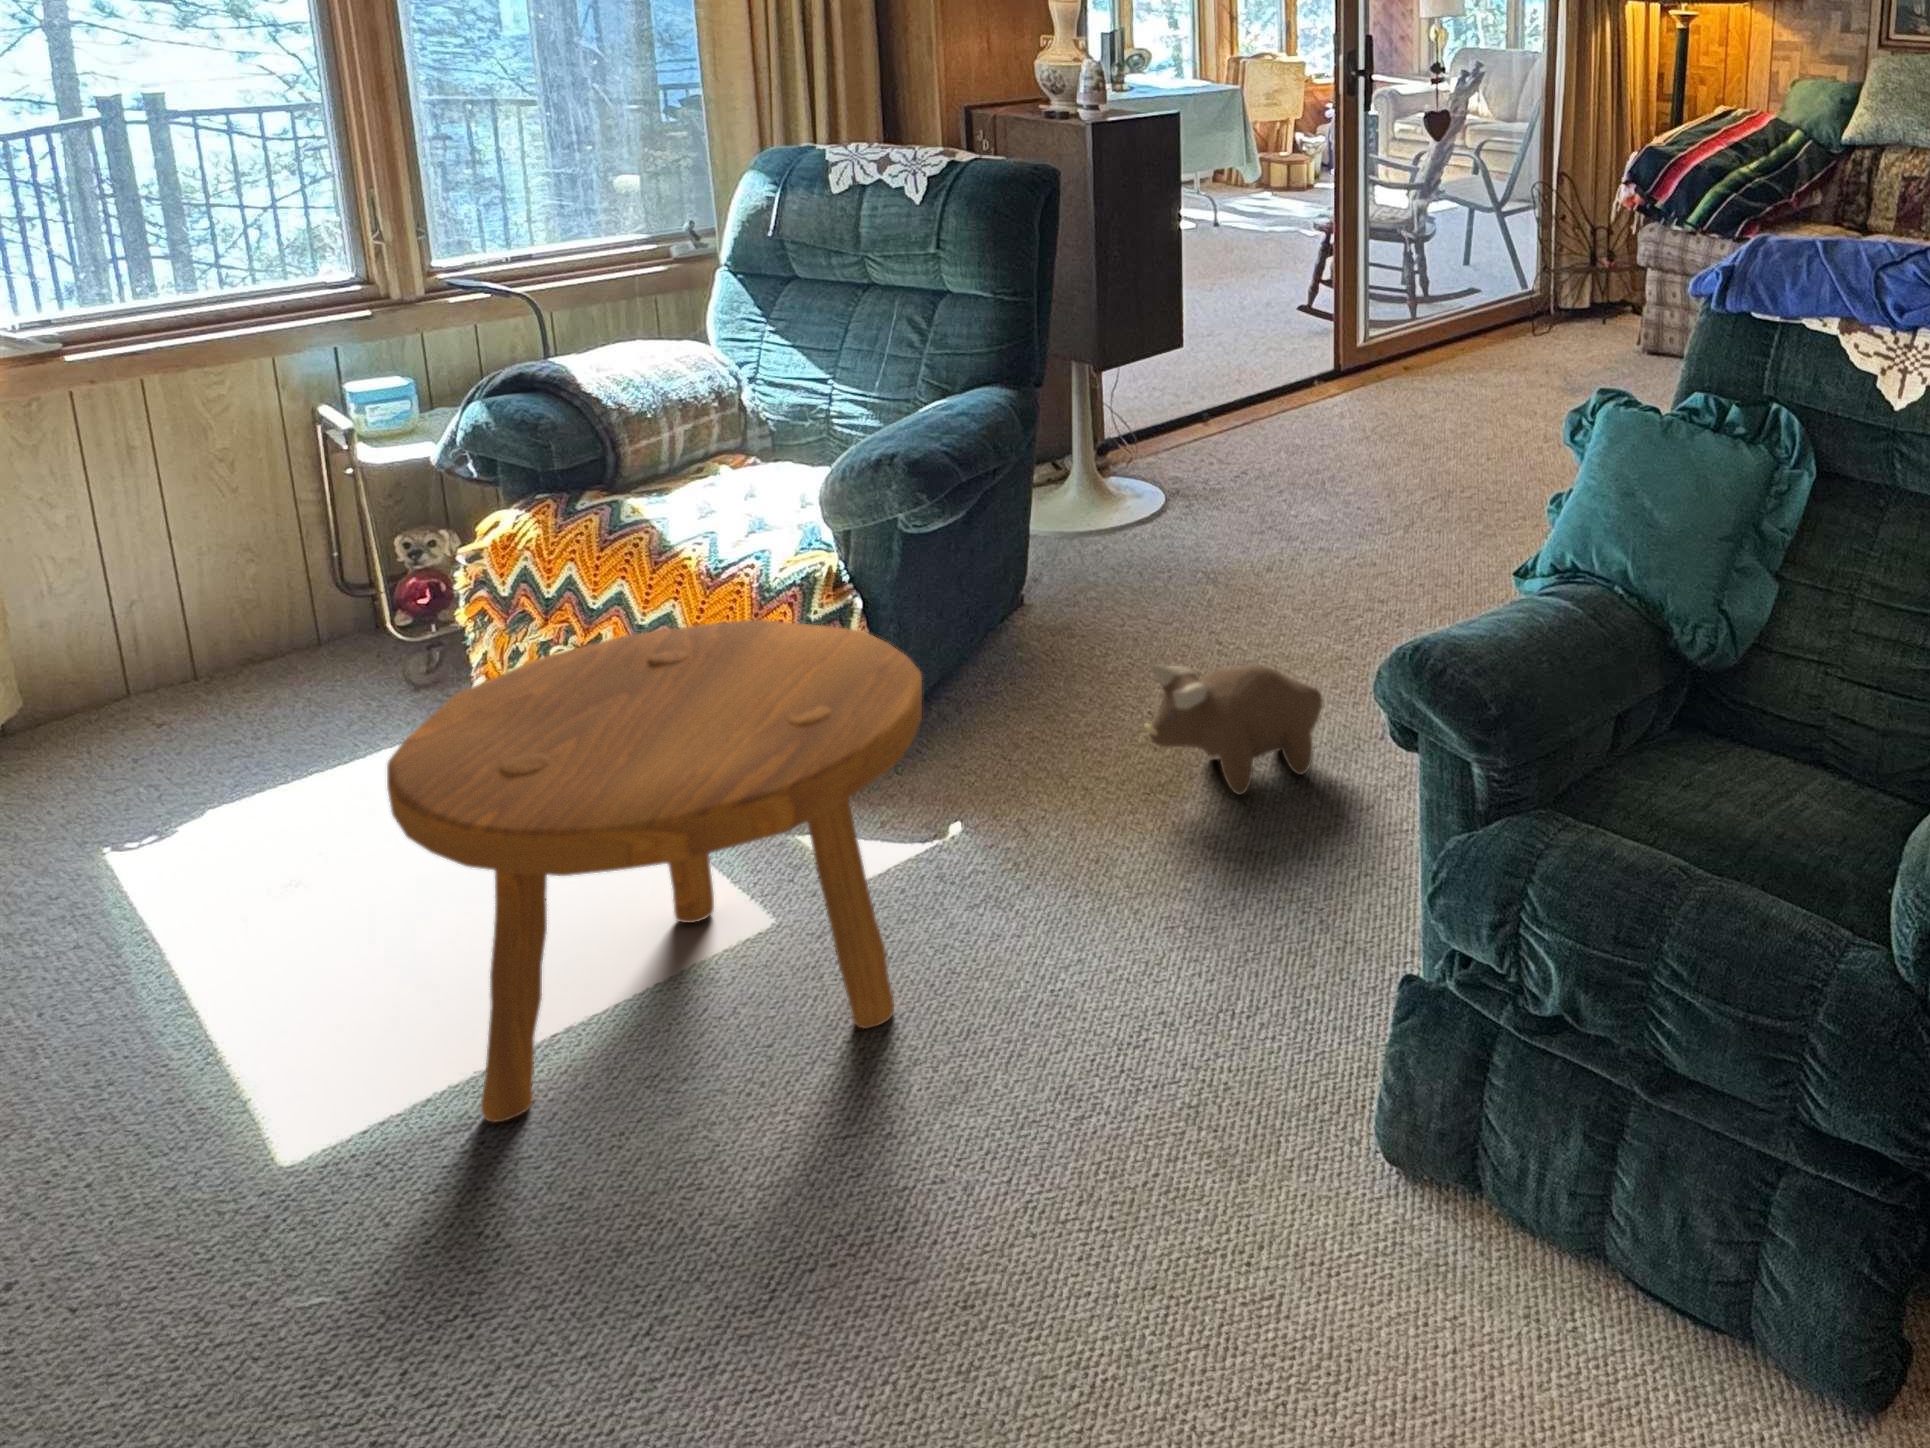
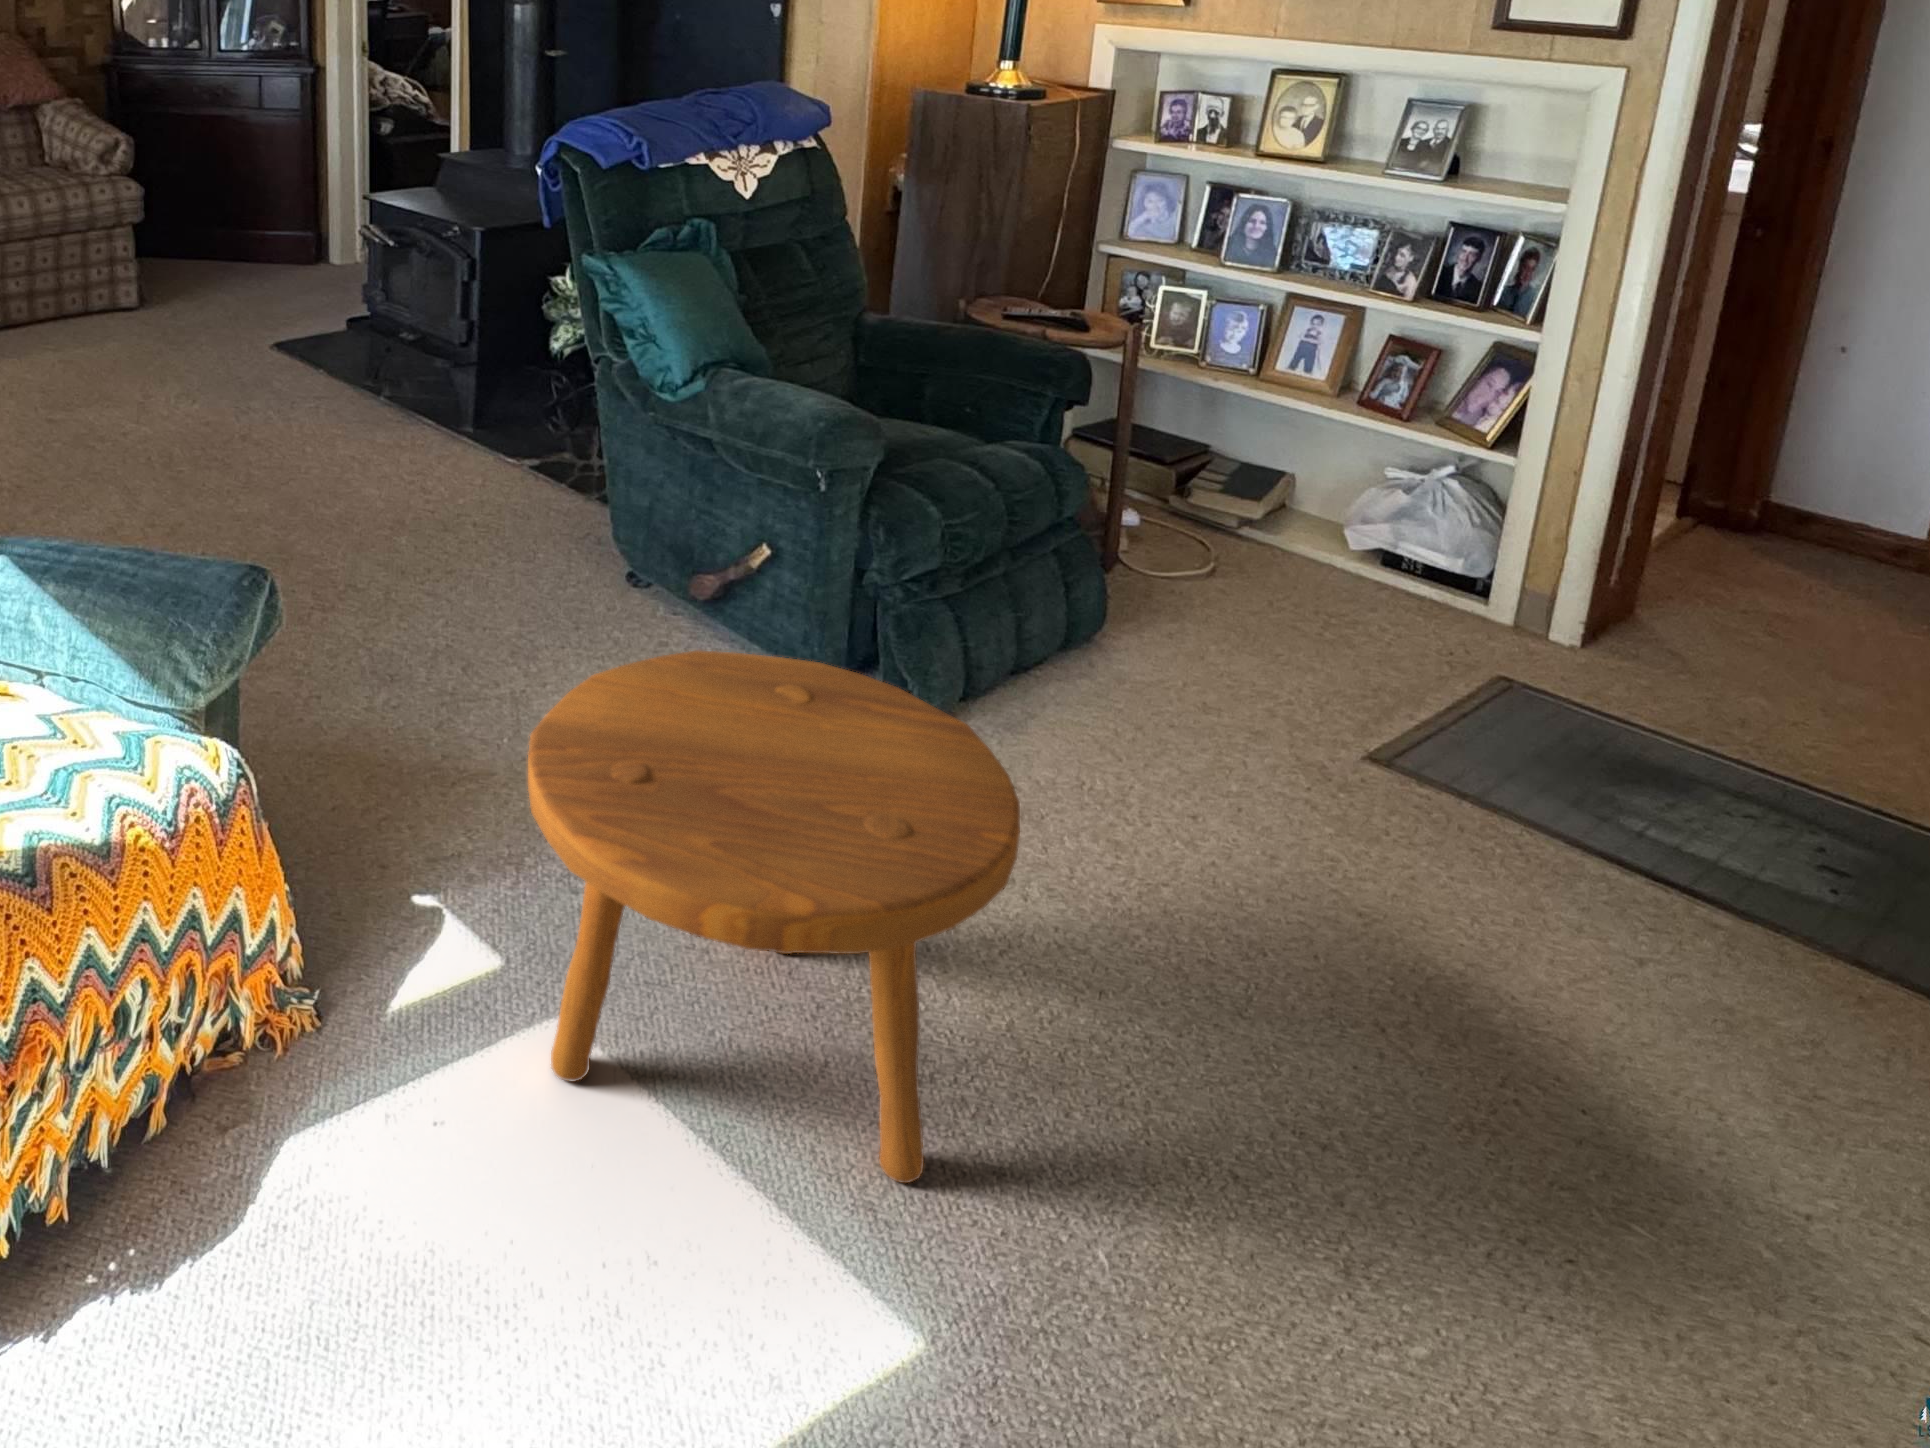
plush toy: present [1145,665,1322,795] -> none [372,628,485,745]

